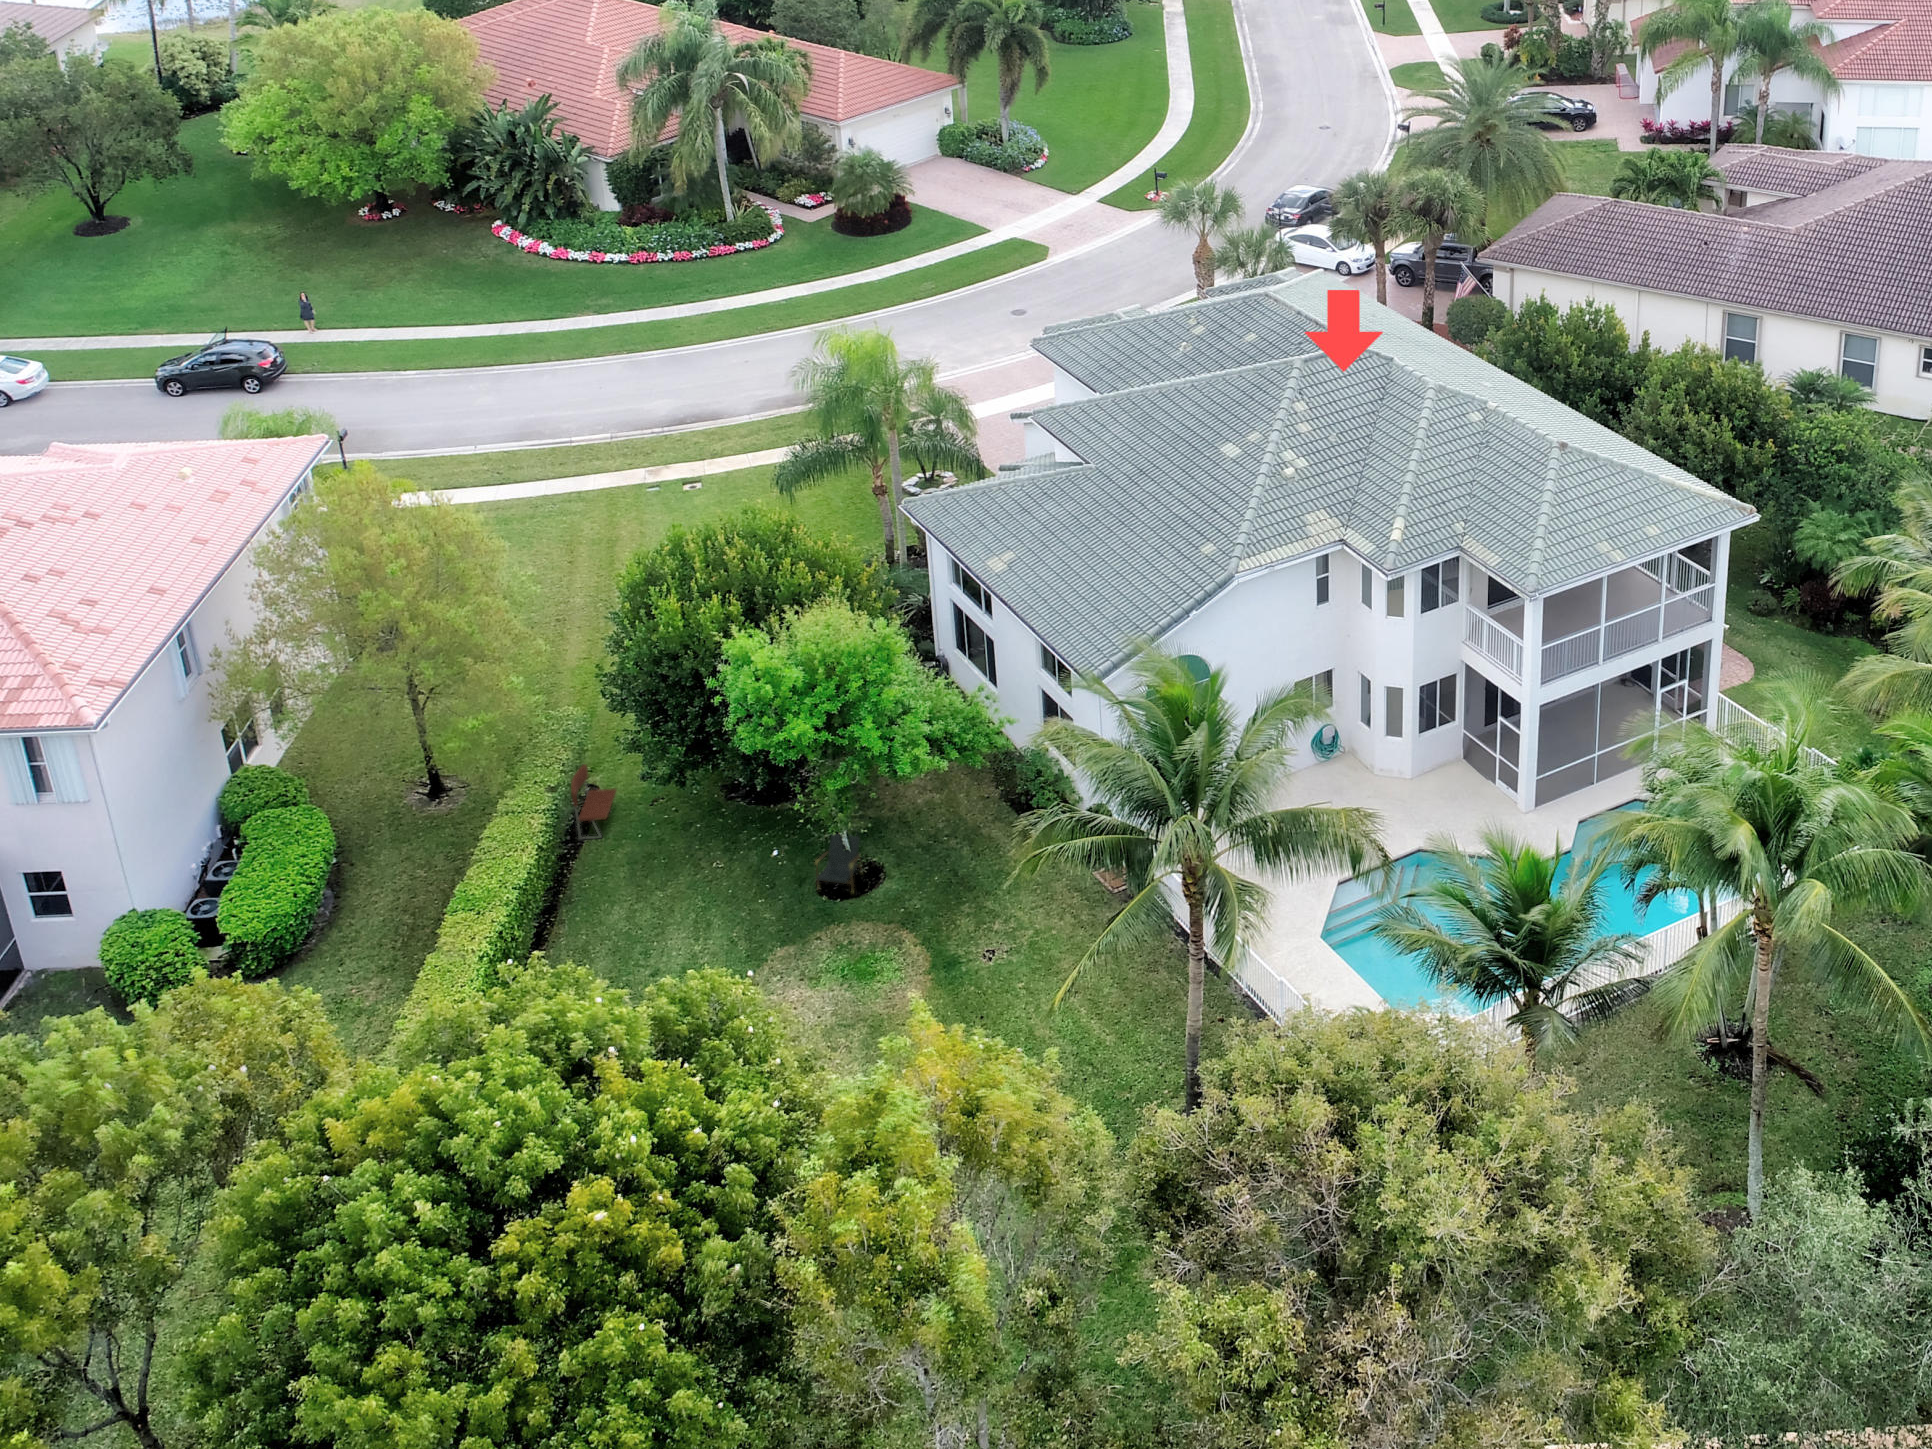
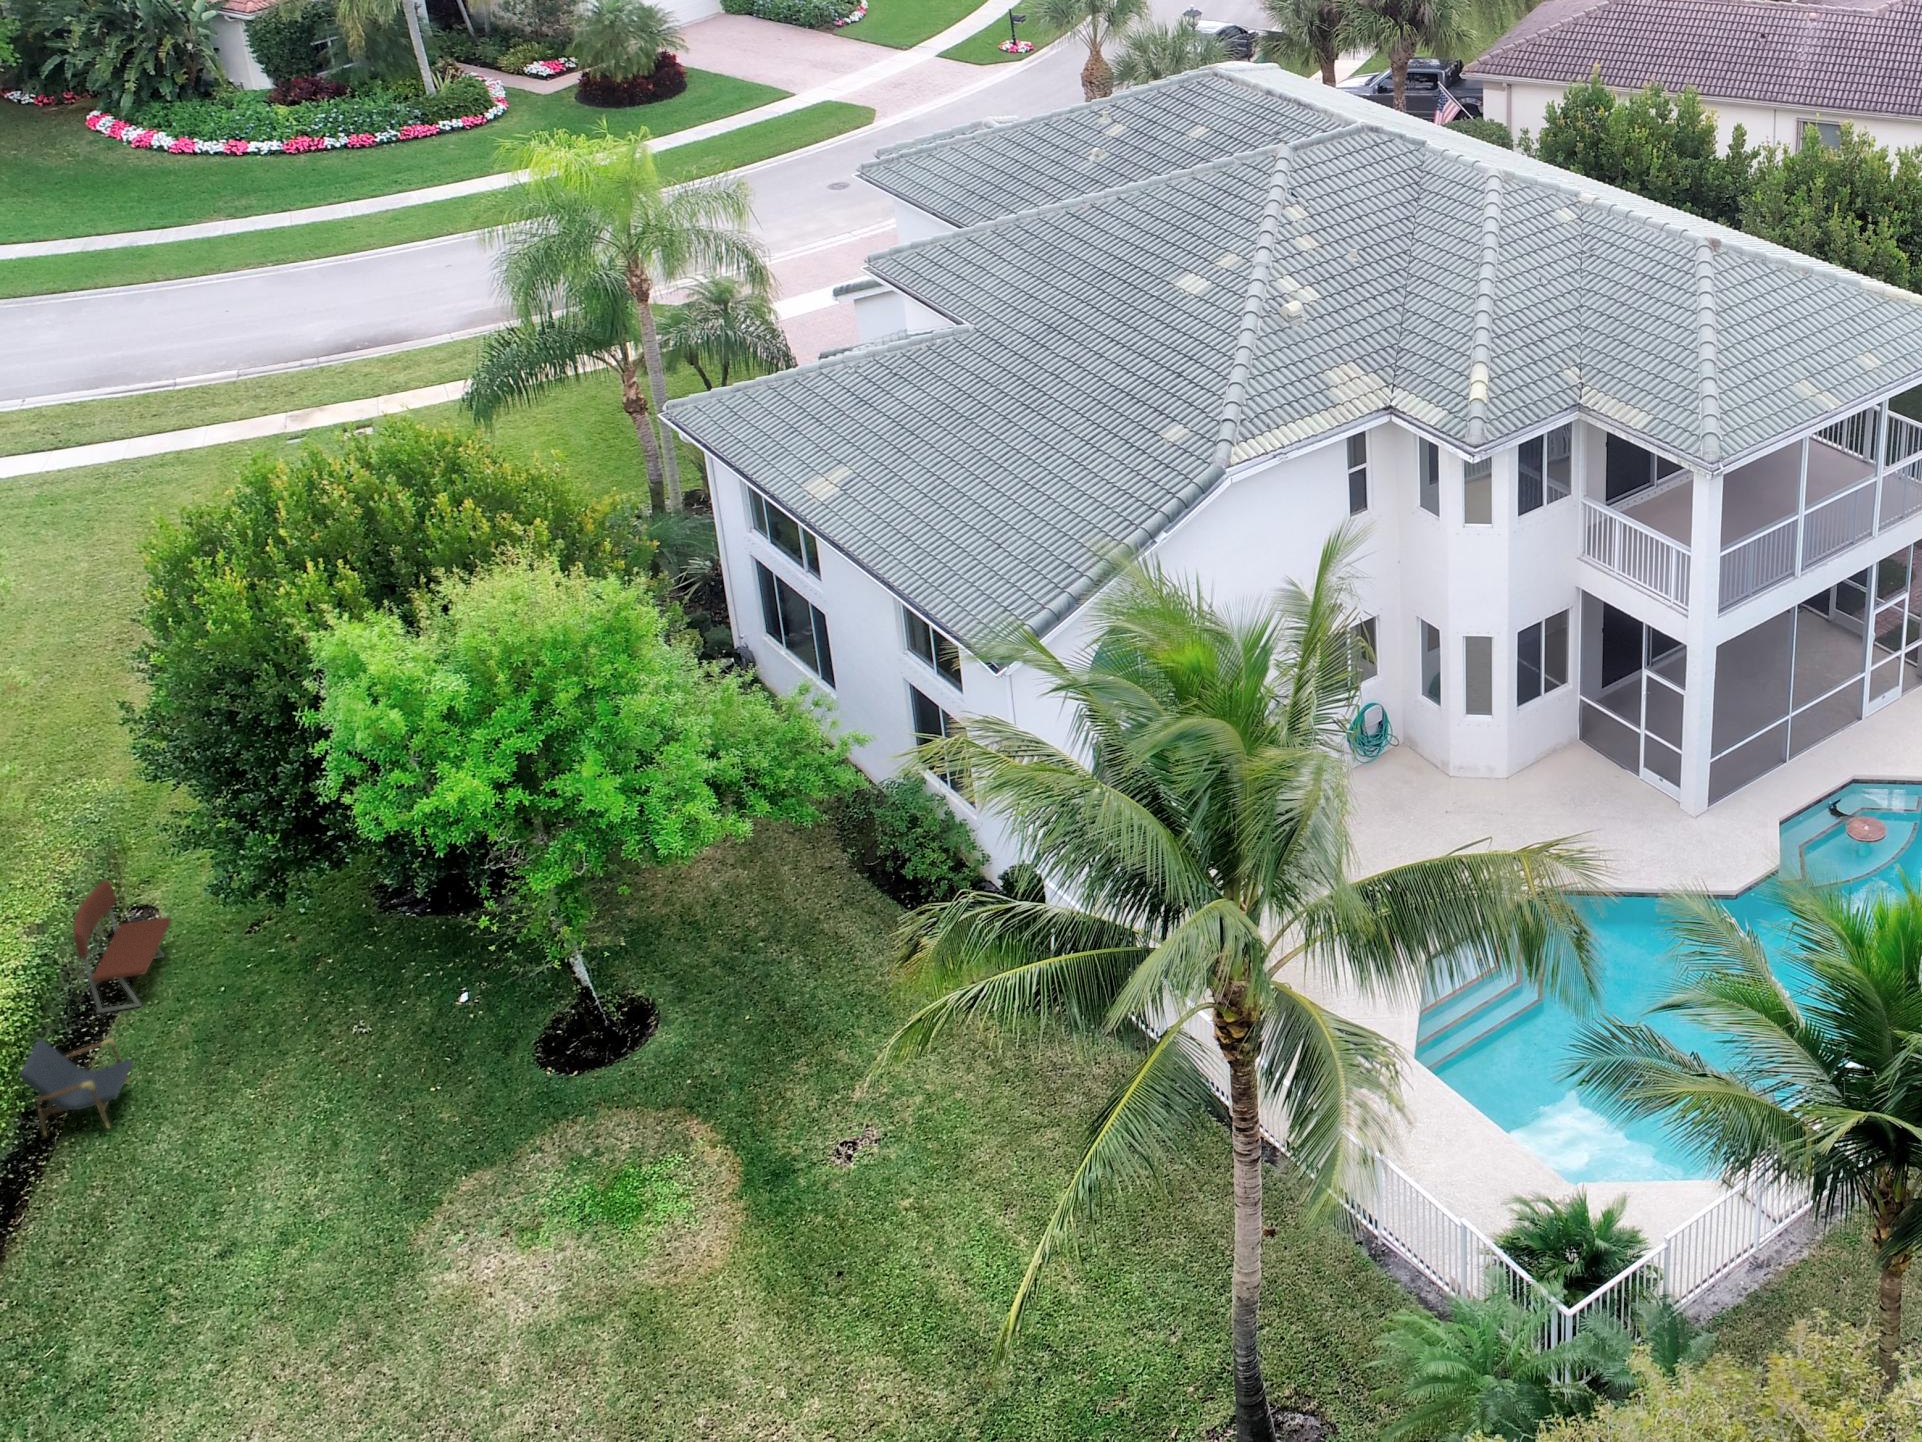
lounge chair: present [816,834,862,890] -> present [19,1039,133,1135]

